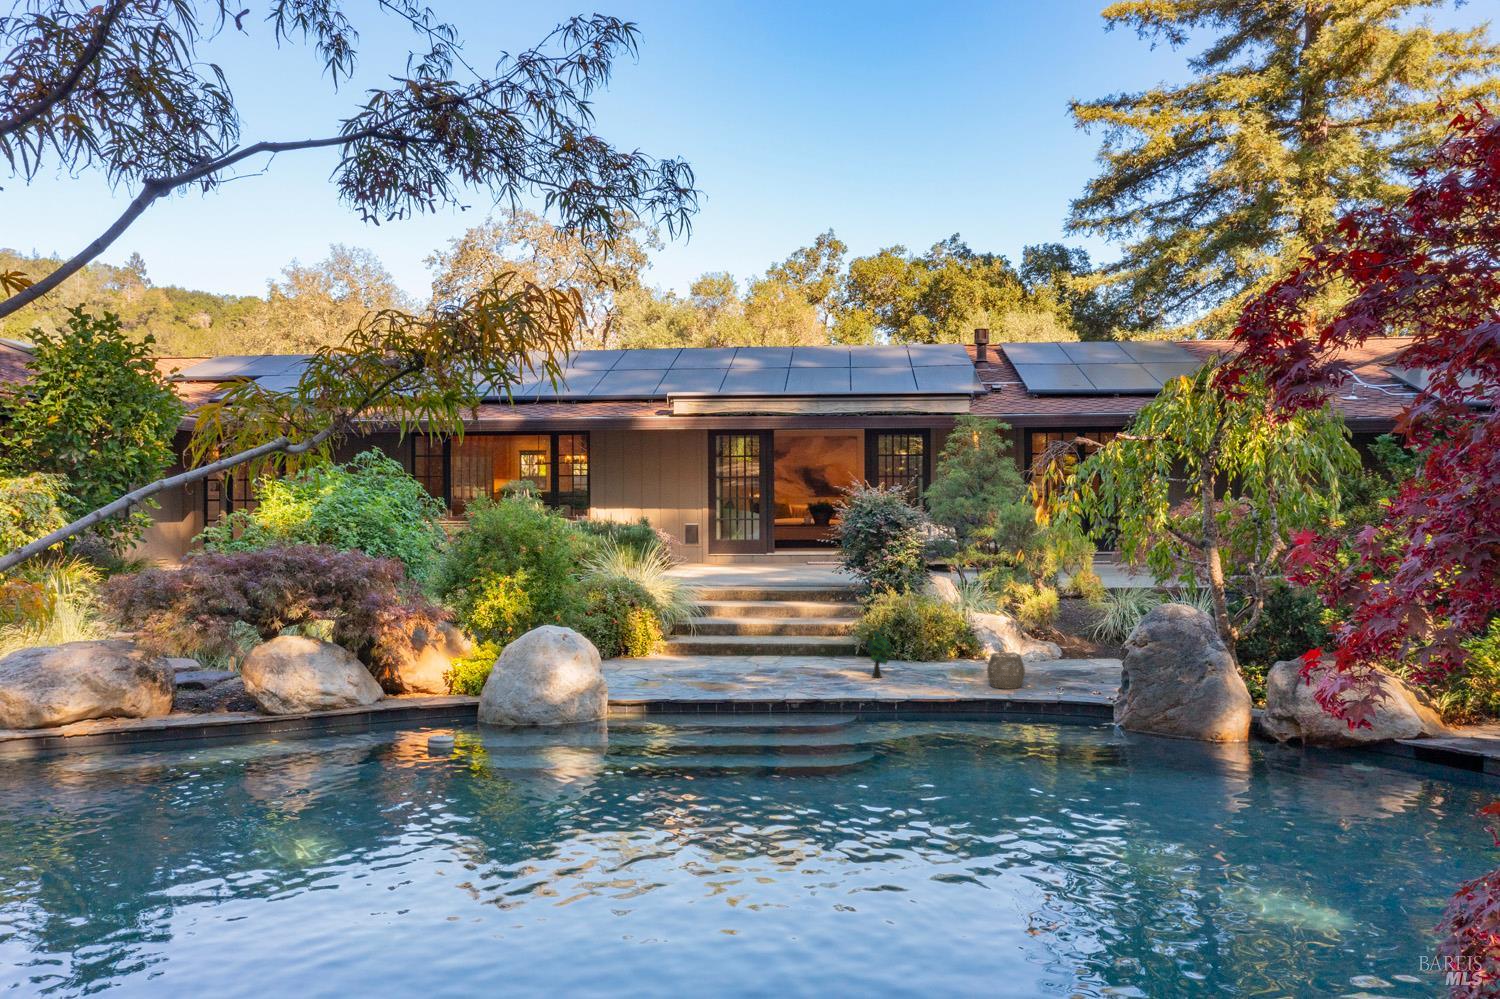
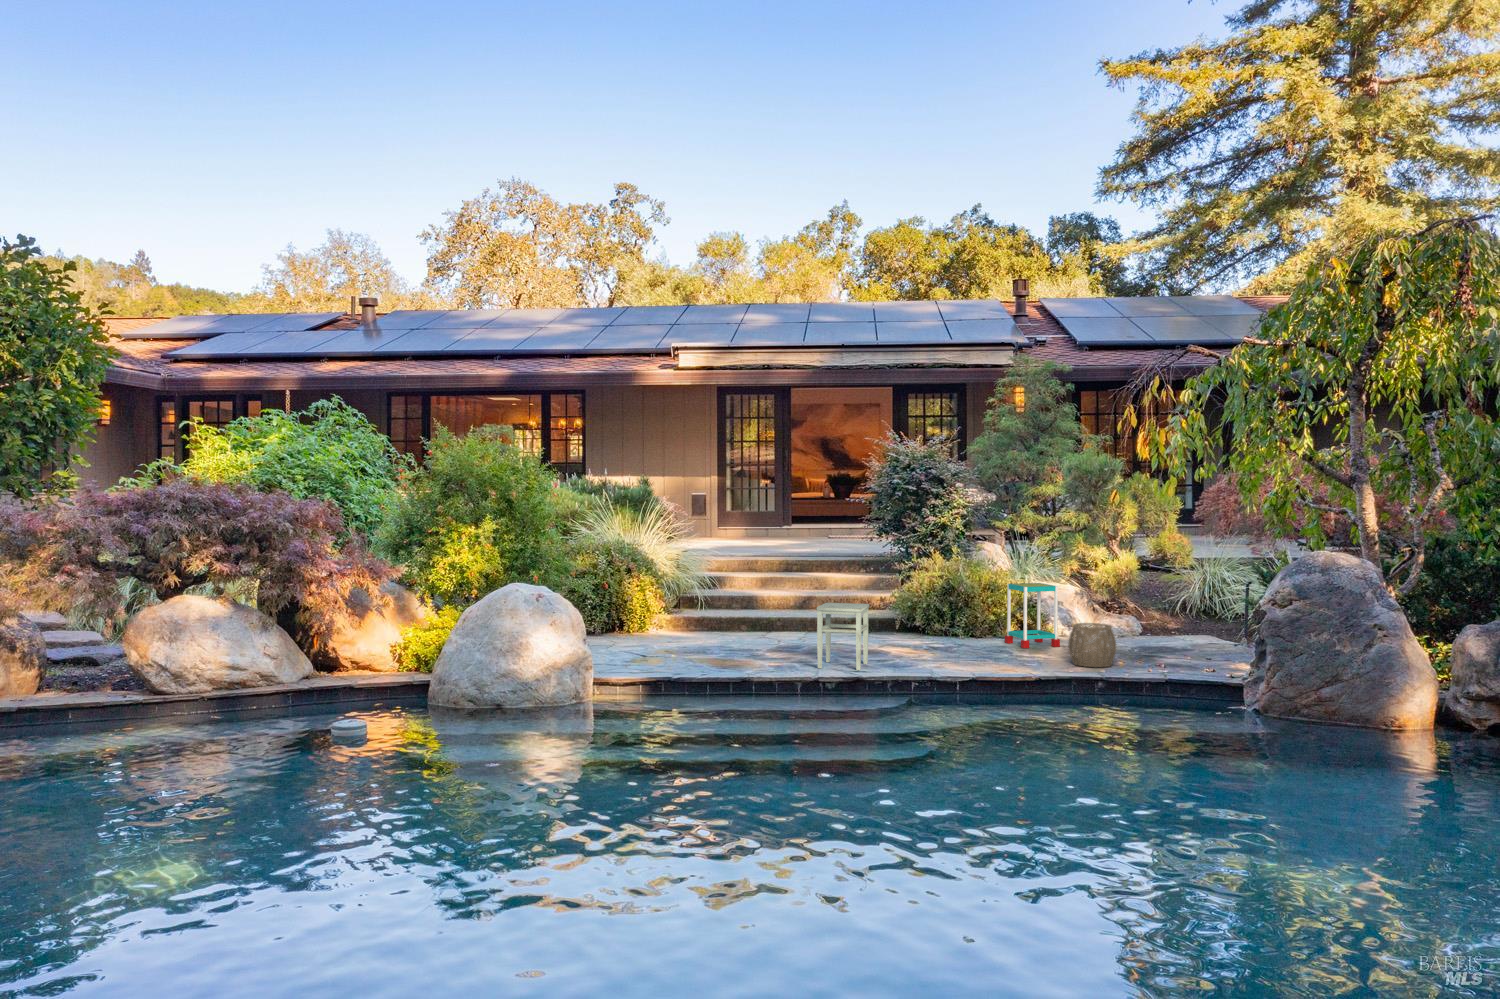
side table: none [943,617,987,672] -> present [1005,583,1060,648]
decorative plant: present [866,627,893,678] -> none [911,592,948,655]
stool: none [785,637,828,692] -> present [816,603,869,670]

